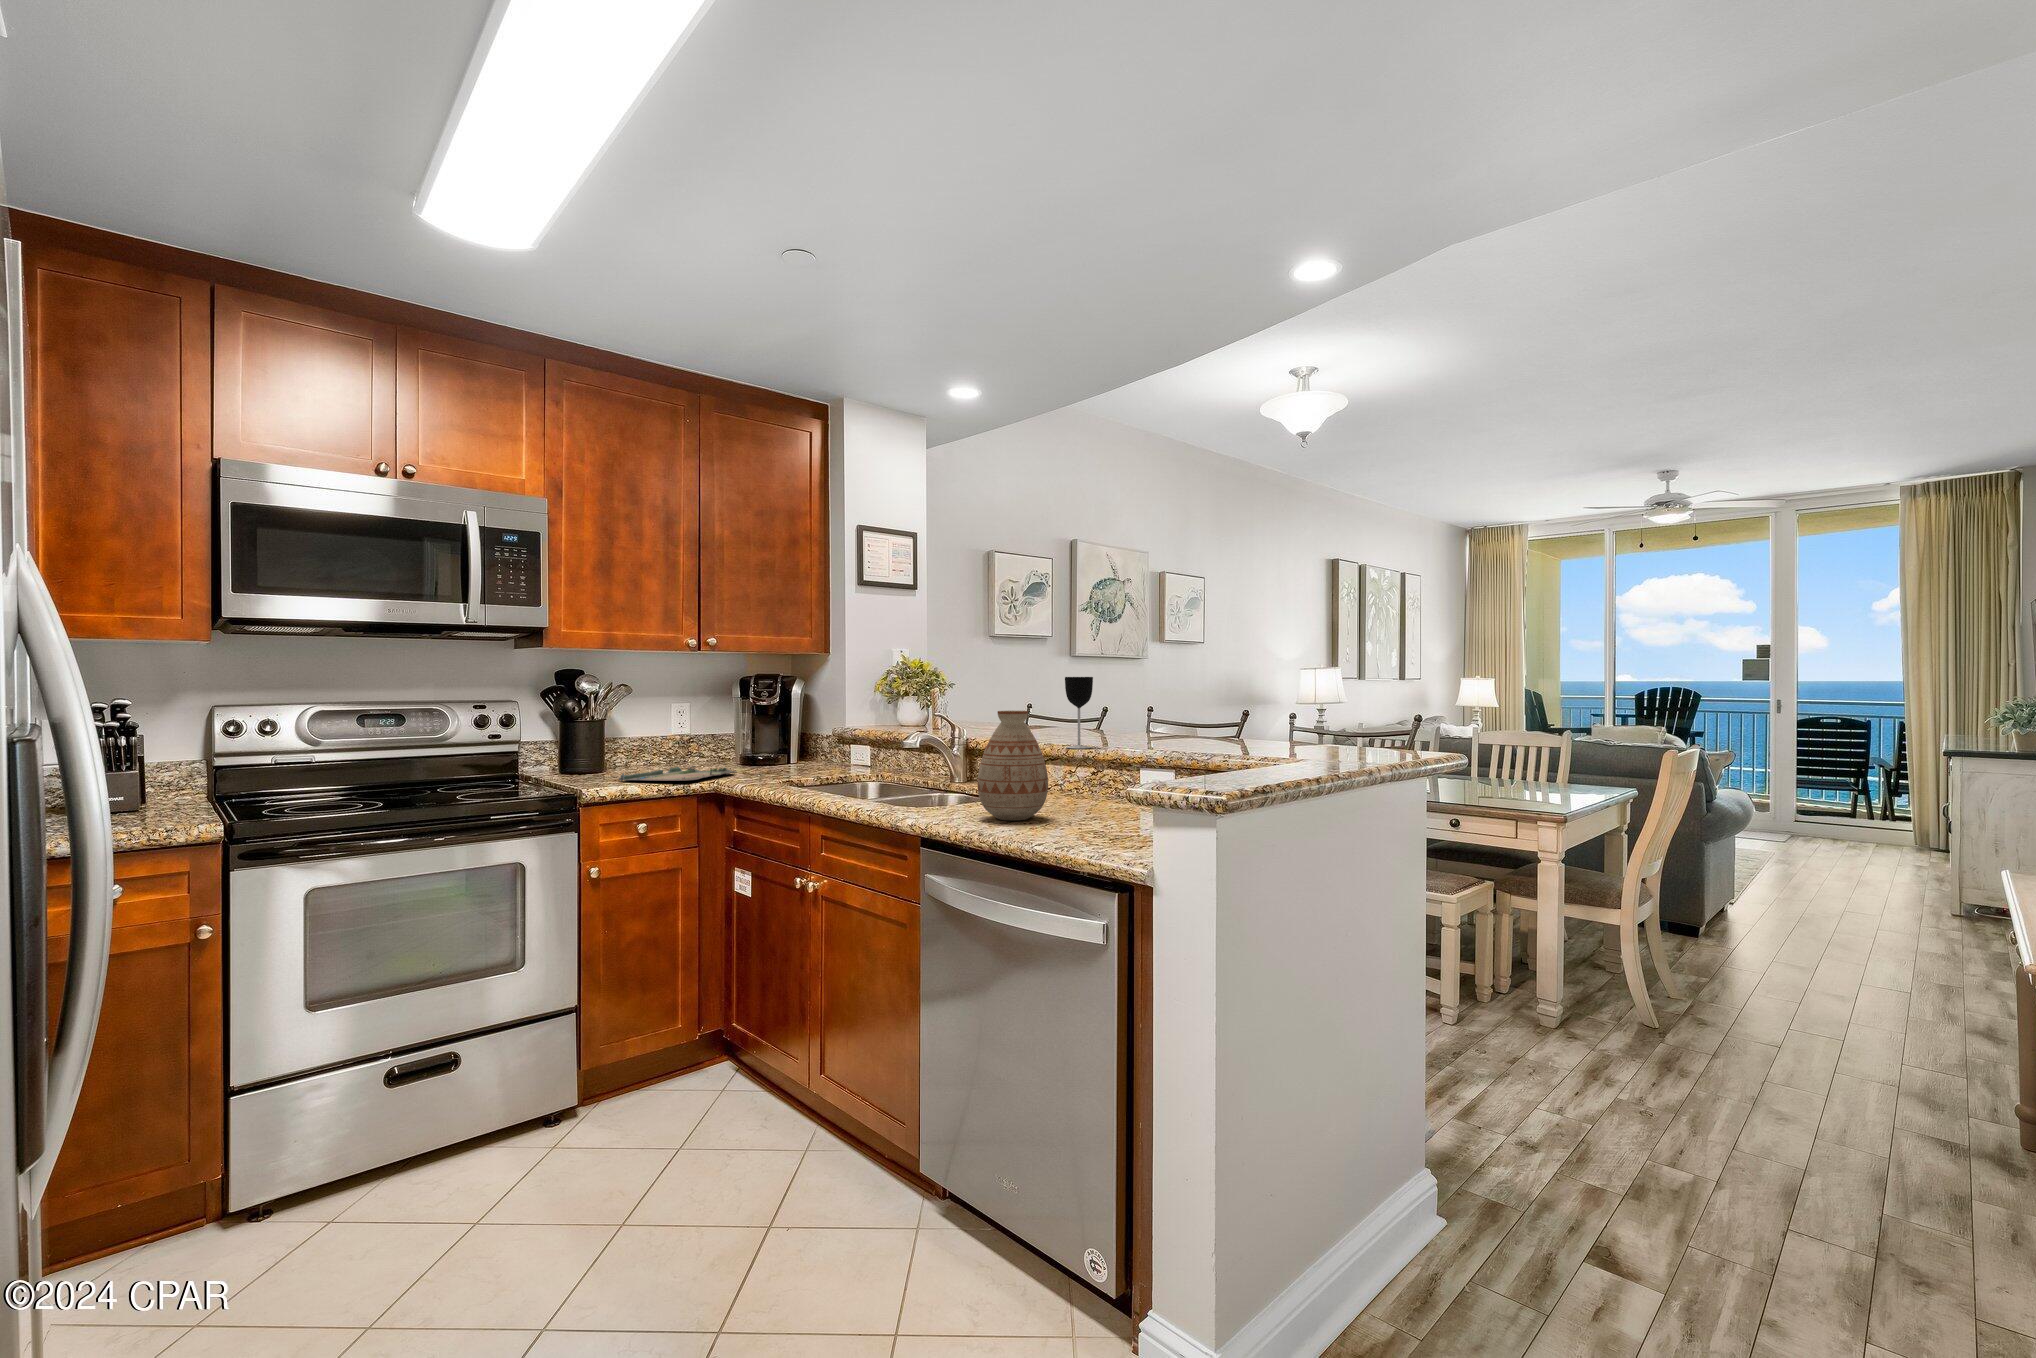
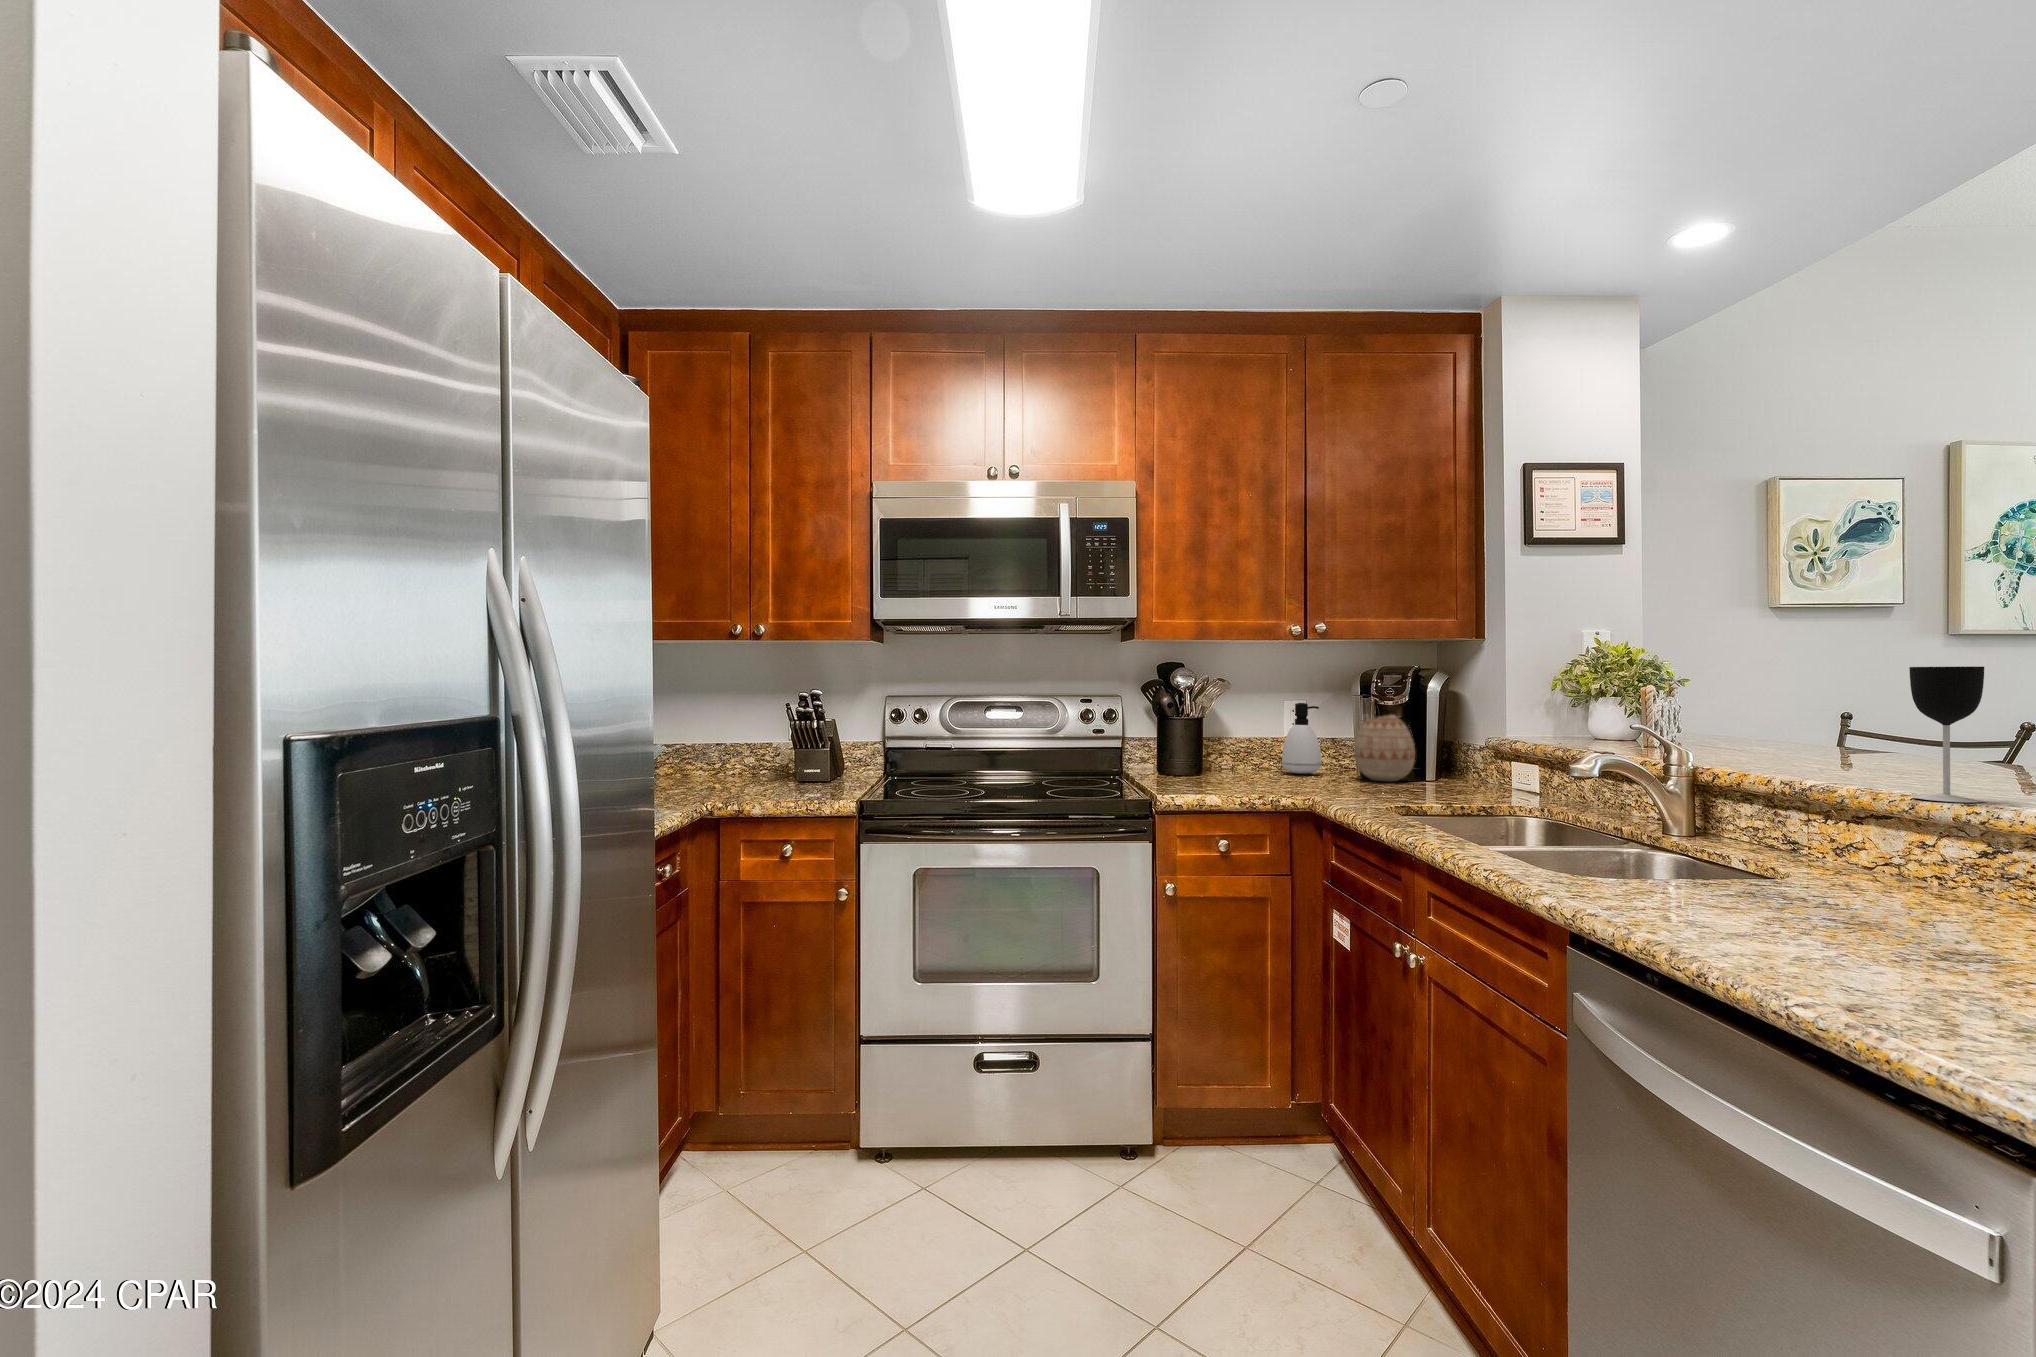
soap dispenser: none [669,705,704,766] -> present [1282,703,1322,774]
vase: present [978,711,1048,820] -> present [1355,715,1415,782]
tray: present [619,764,737,781] -> none [1209,773,1351,794]

